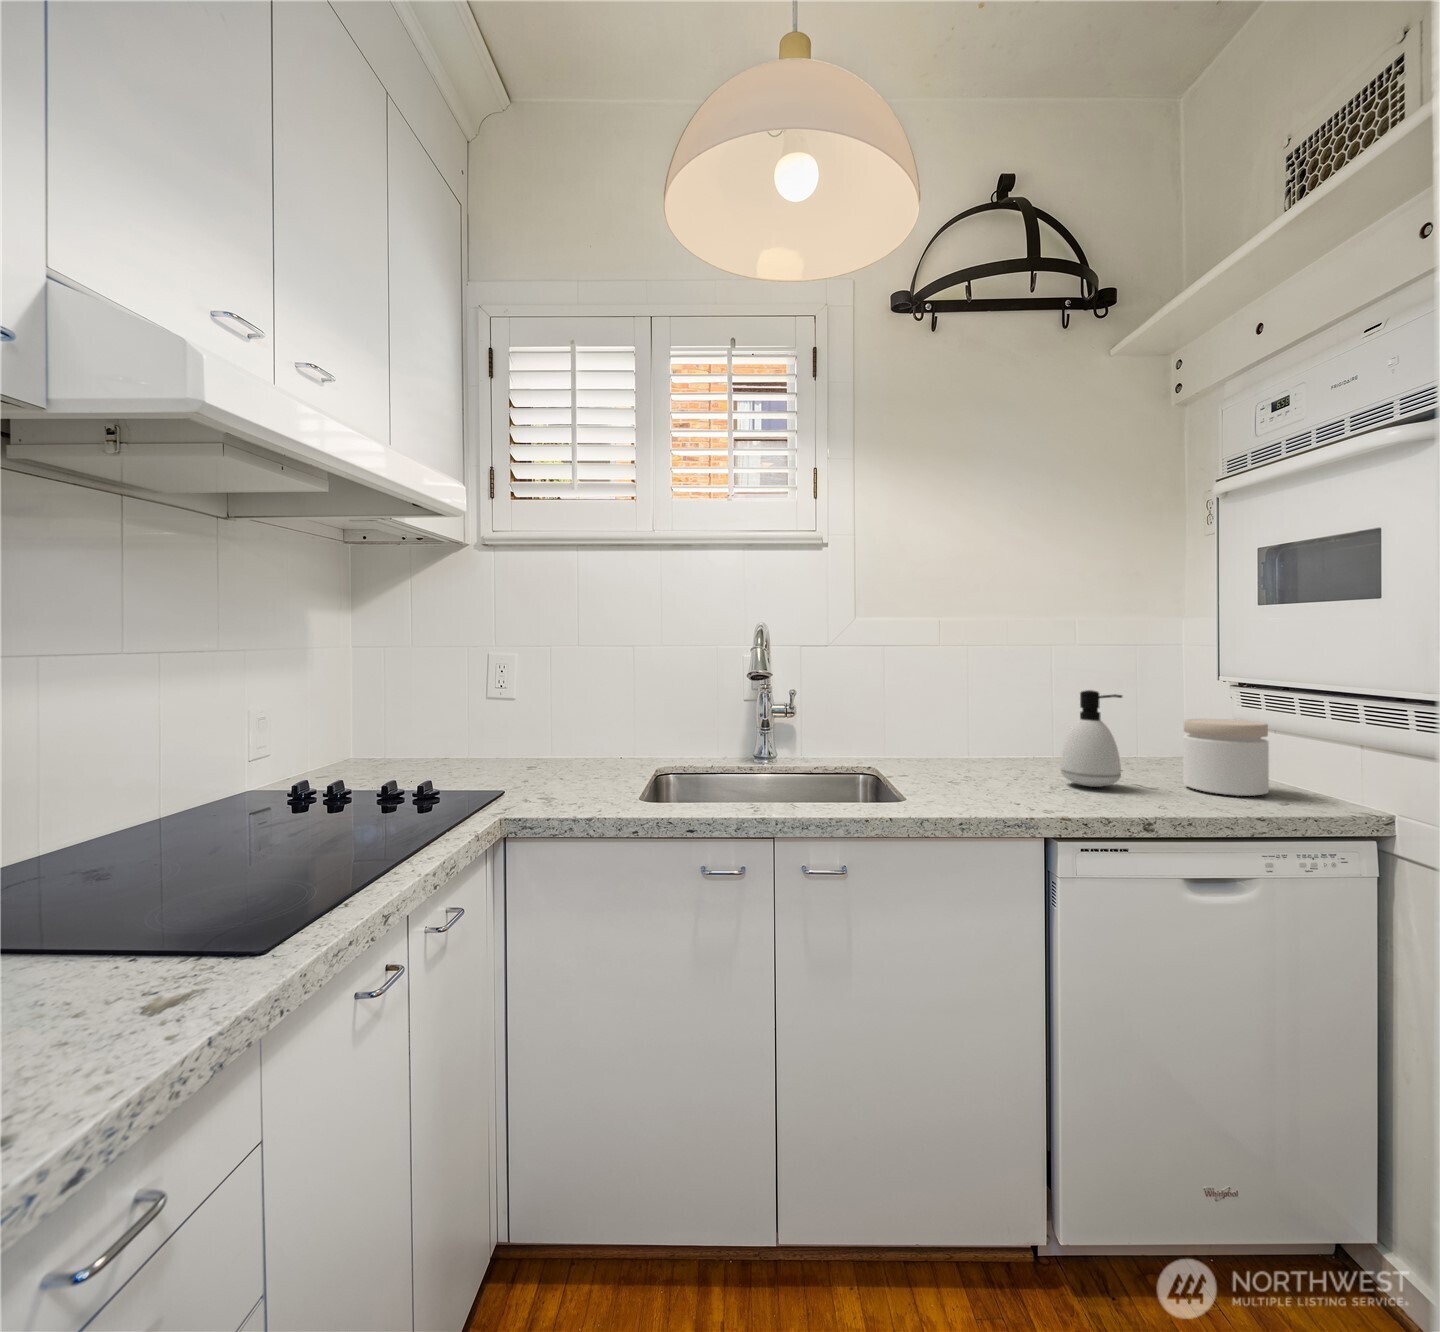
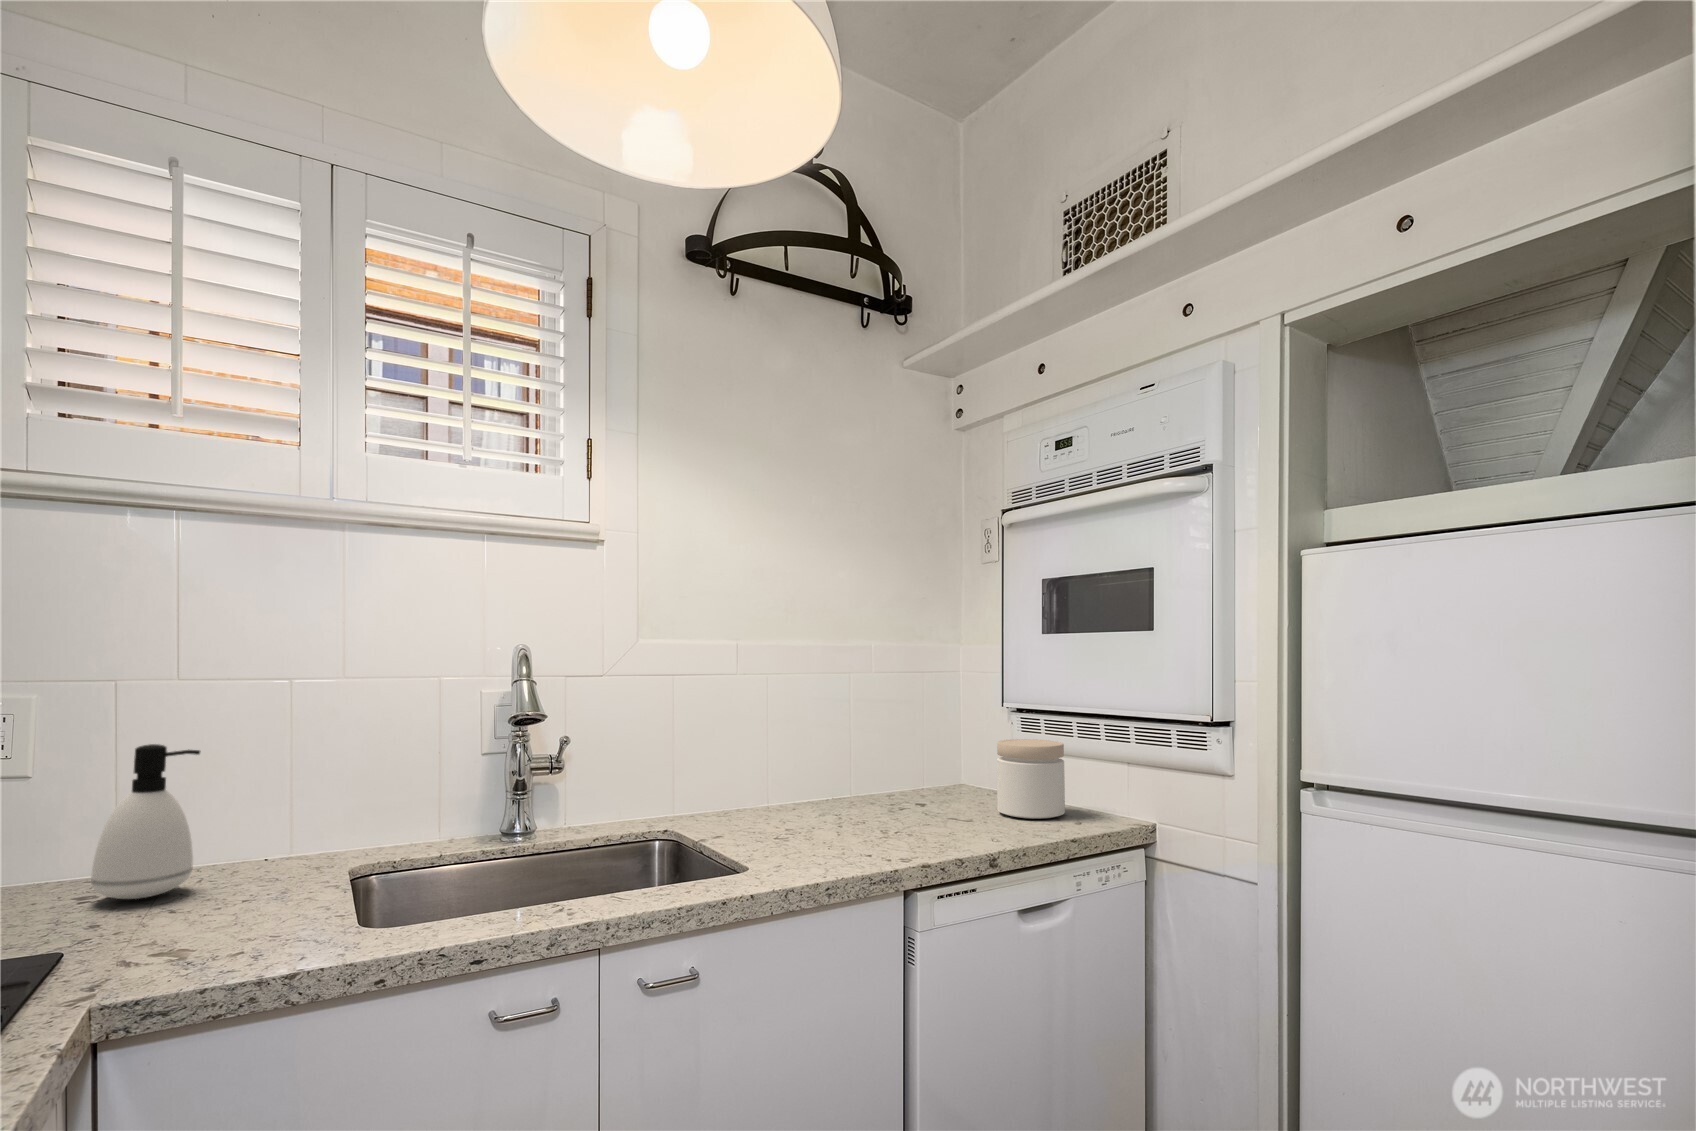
soap dispenser: present [1061,690,1122,787] -> present [91,744,200,899]

